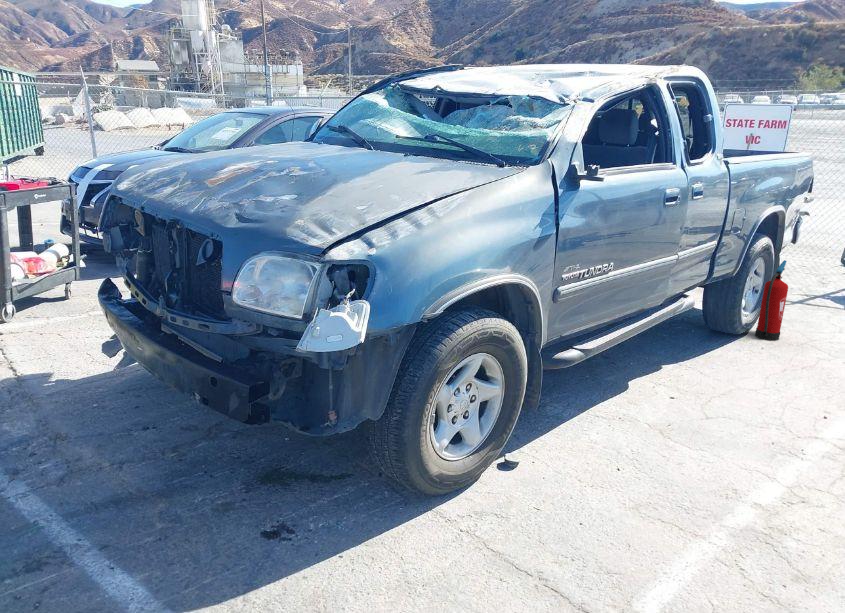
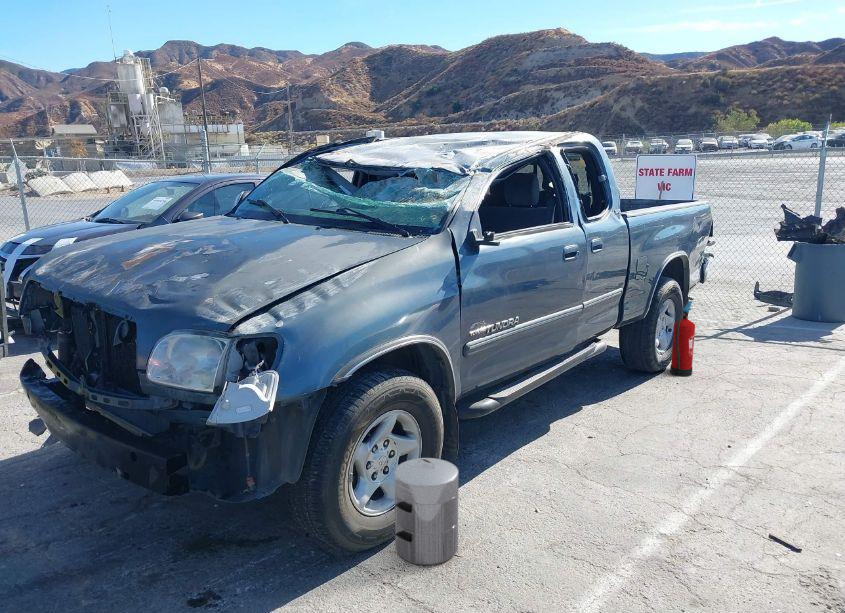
waste bin: none [472,404,546,515] -> present [394,458,459,565]

